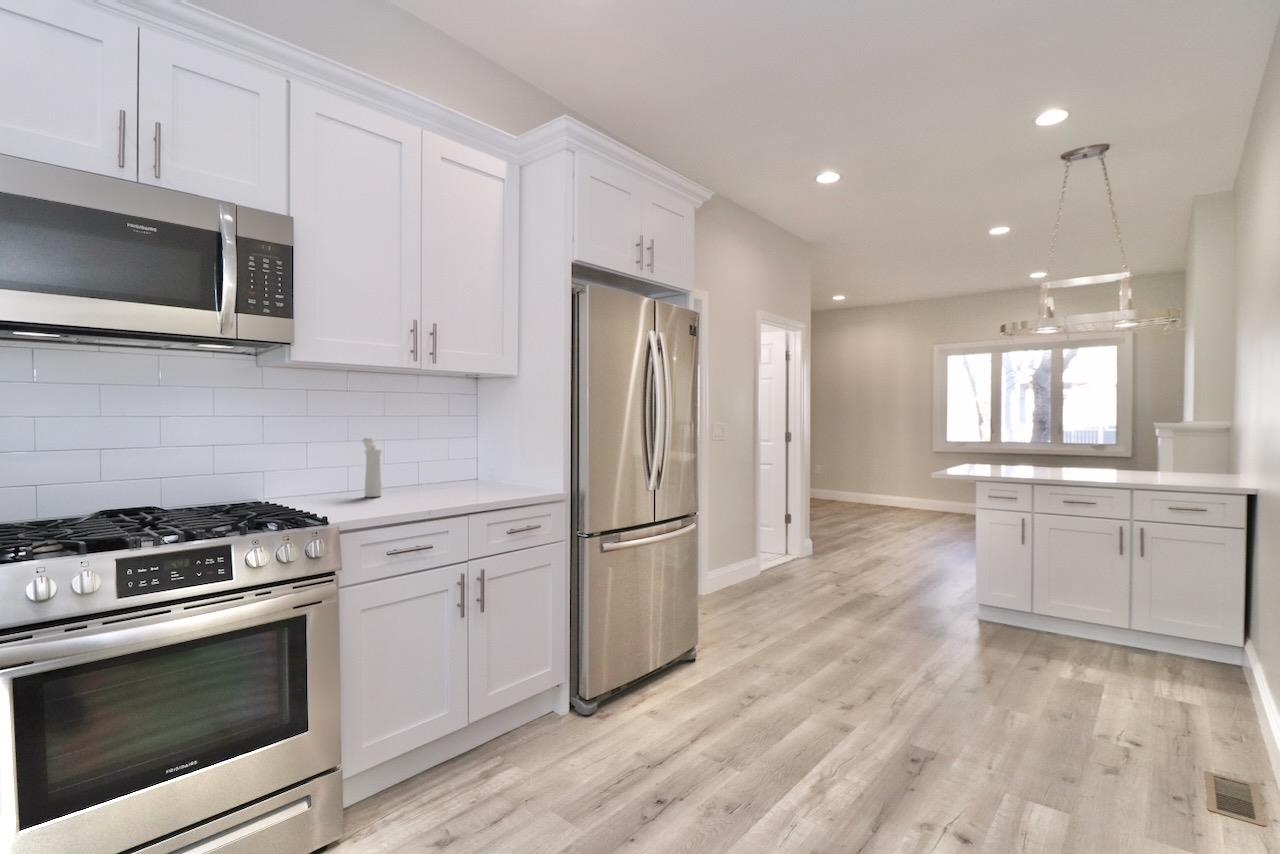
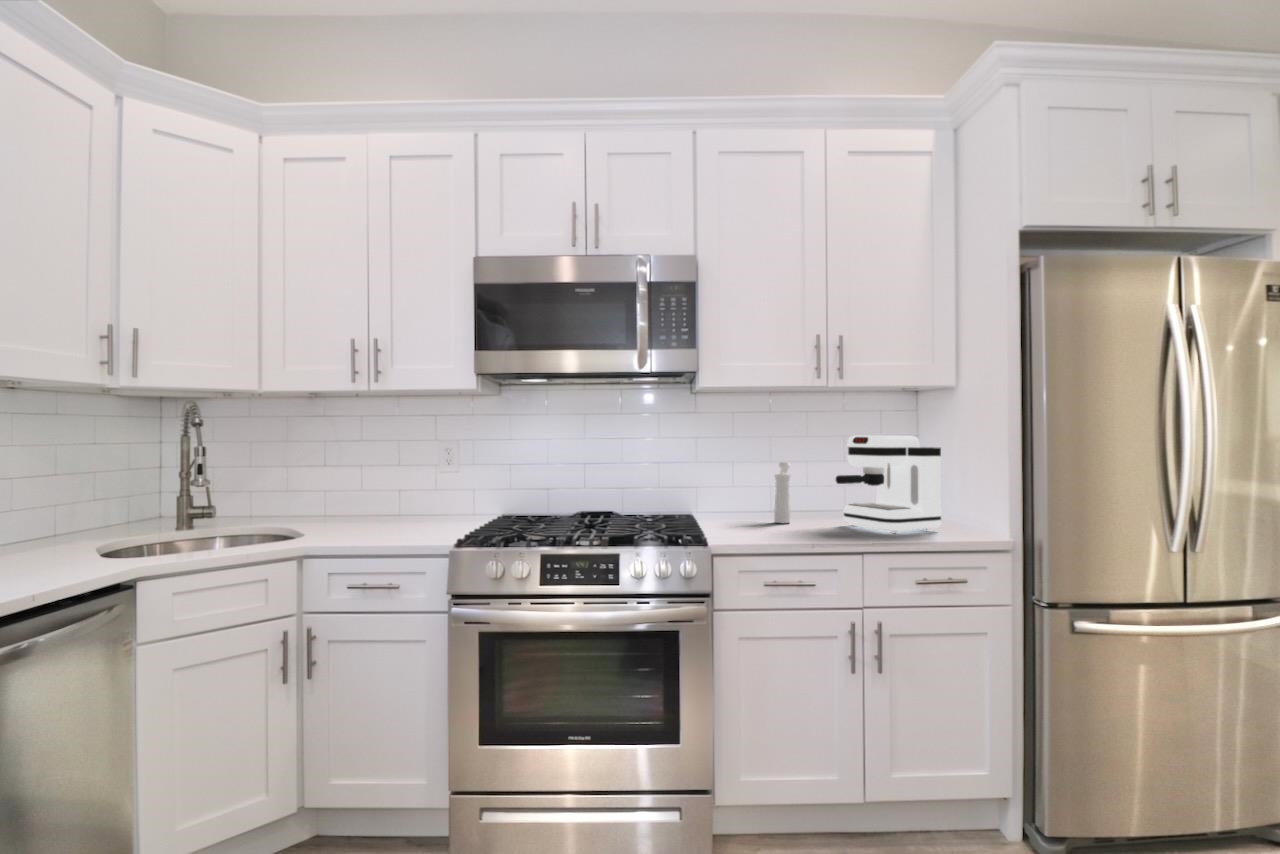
coffee maker: none [430,413,511,495] -> present [836,436,942,533]

